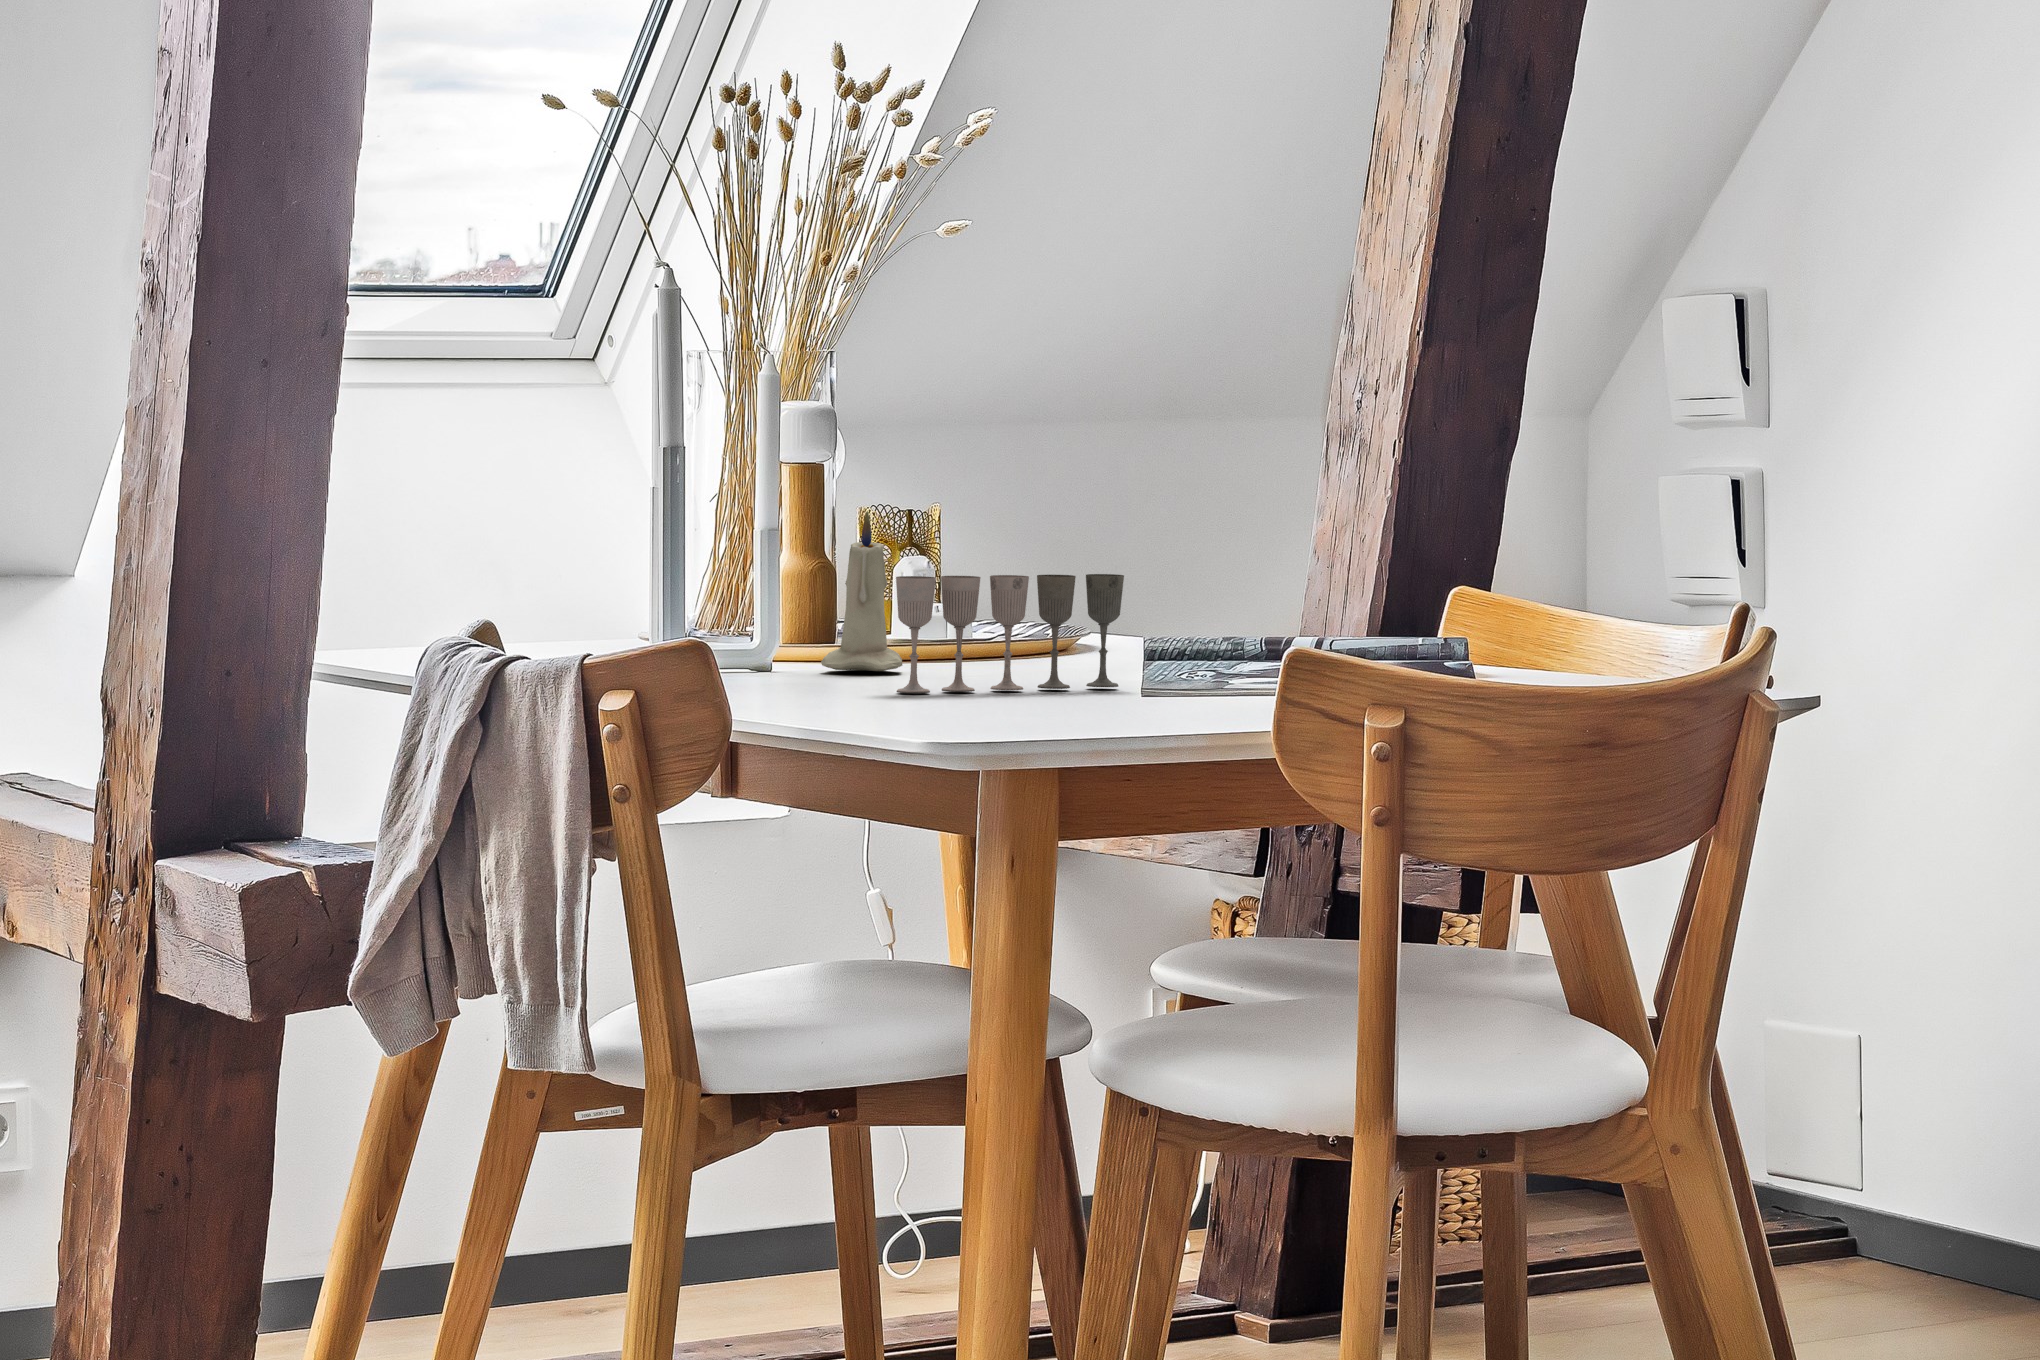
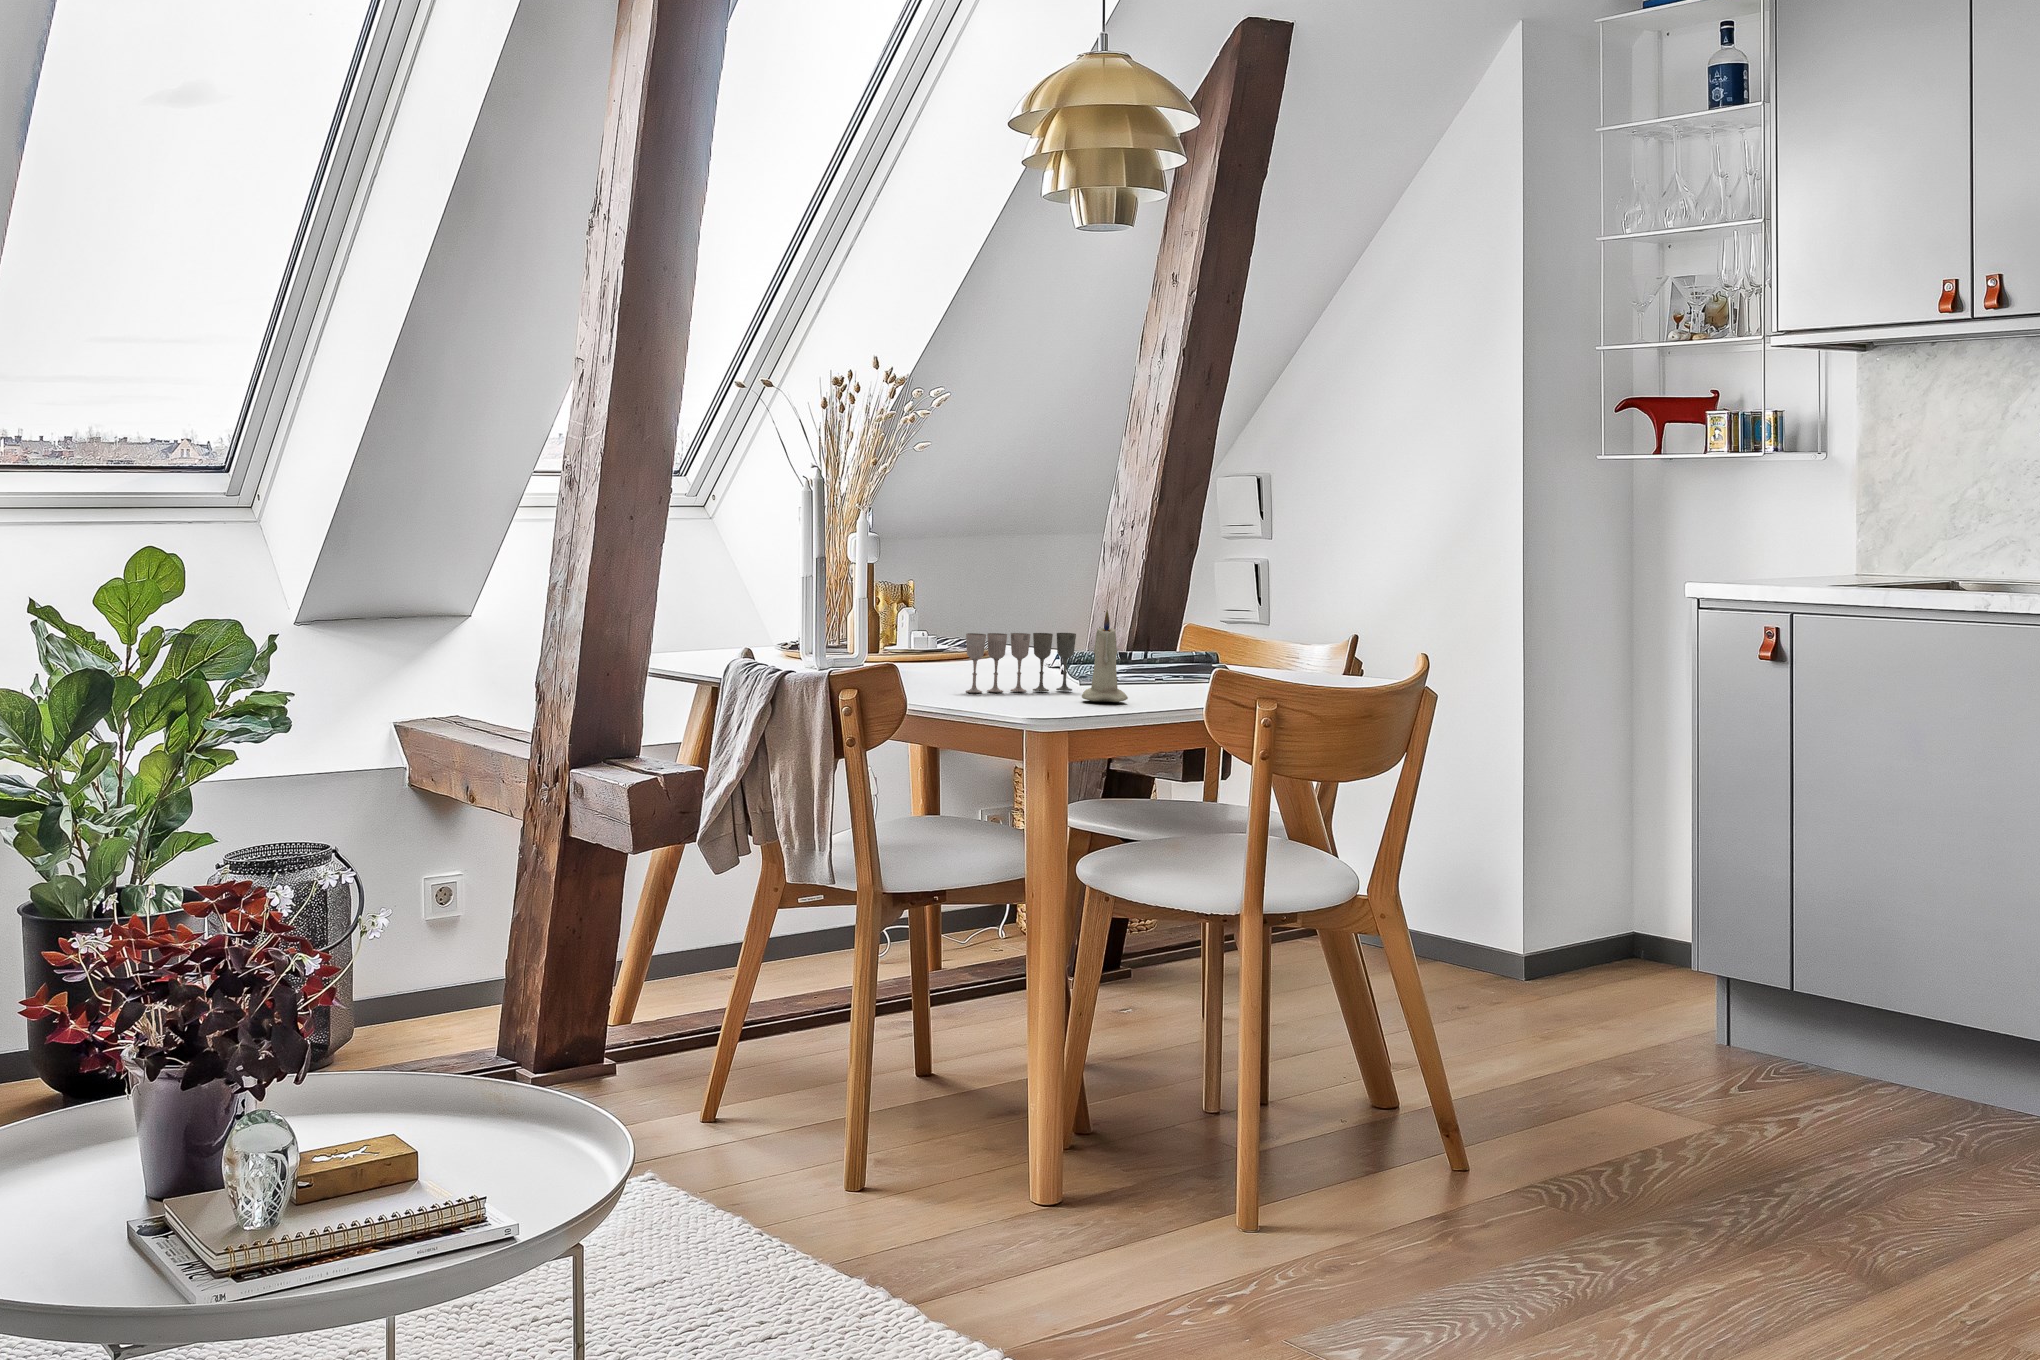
candle: present [821,511,902,671] -> present [1082,611,1128,702]

